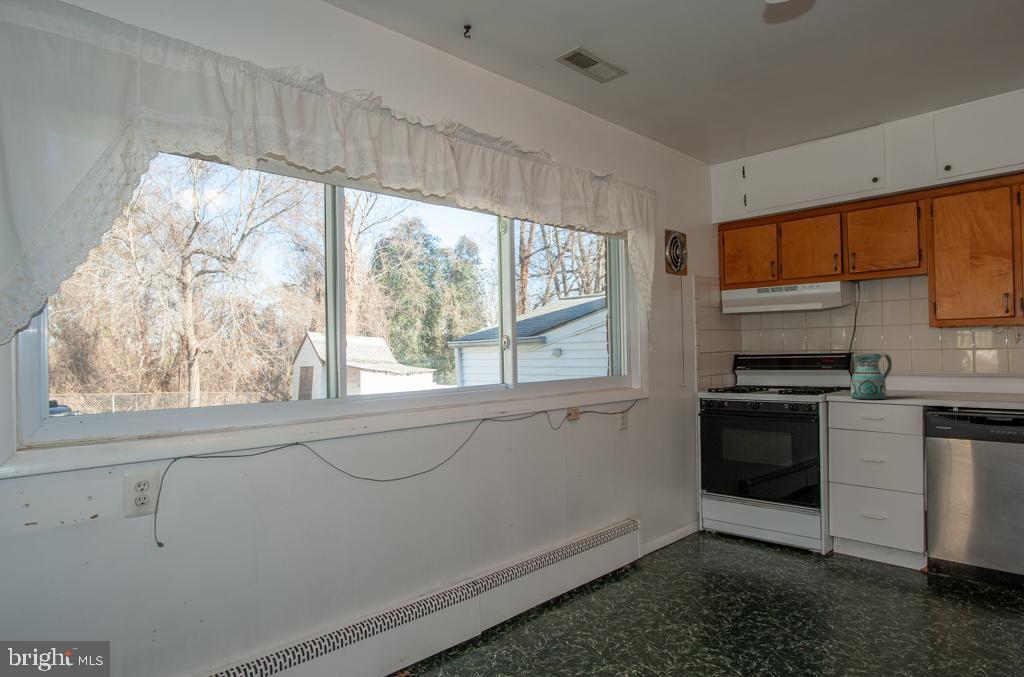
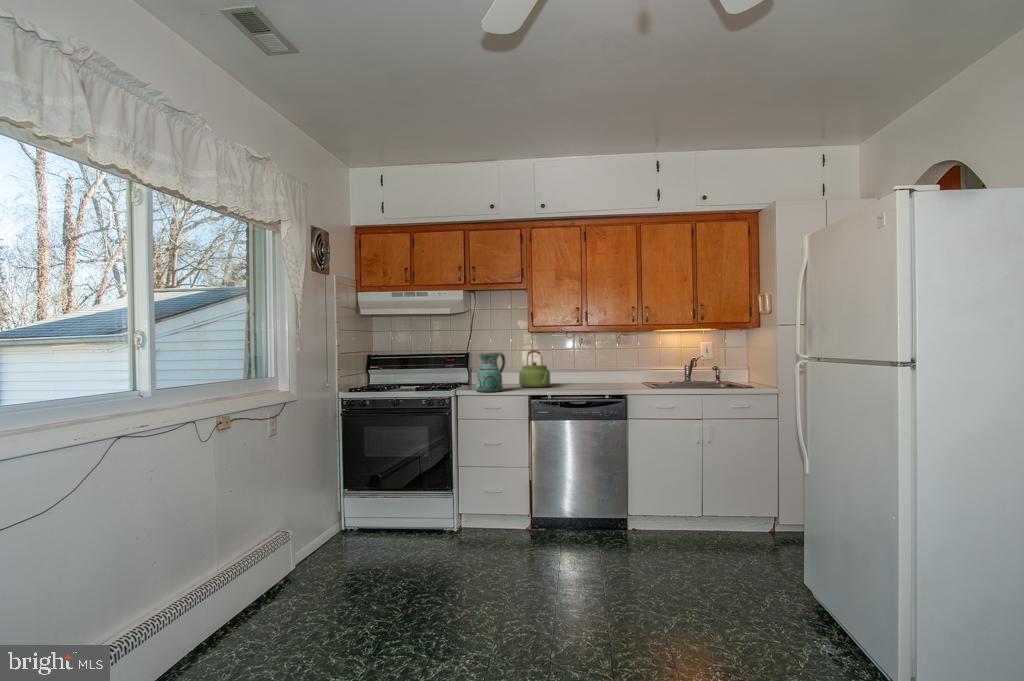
kettle: none [915,351,962,397] -> present [519,350,550,387]

